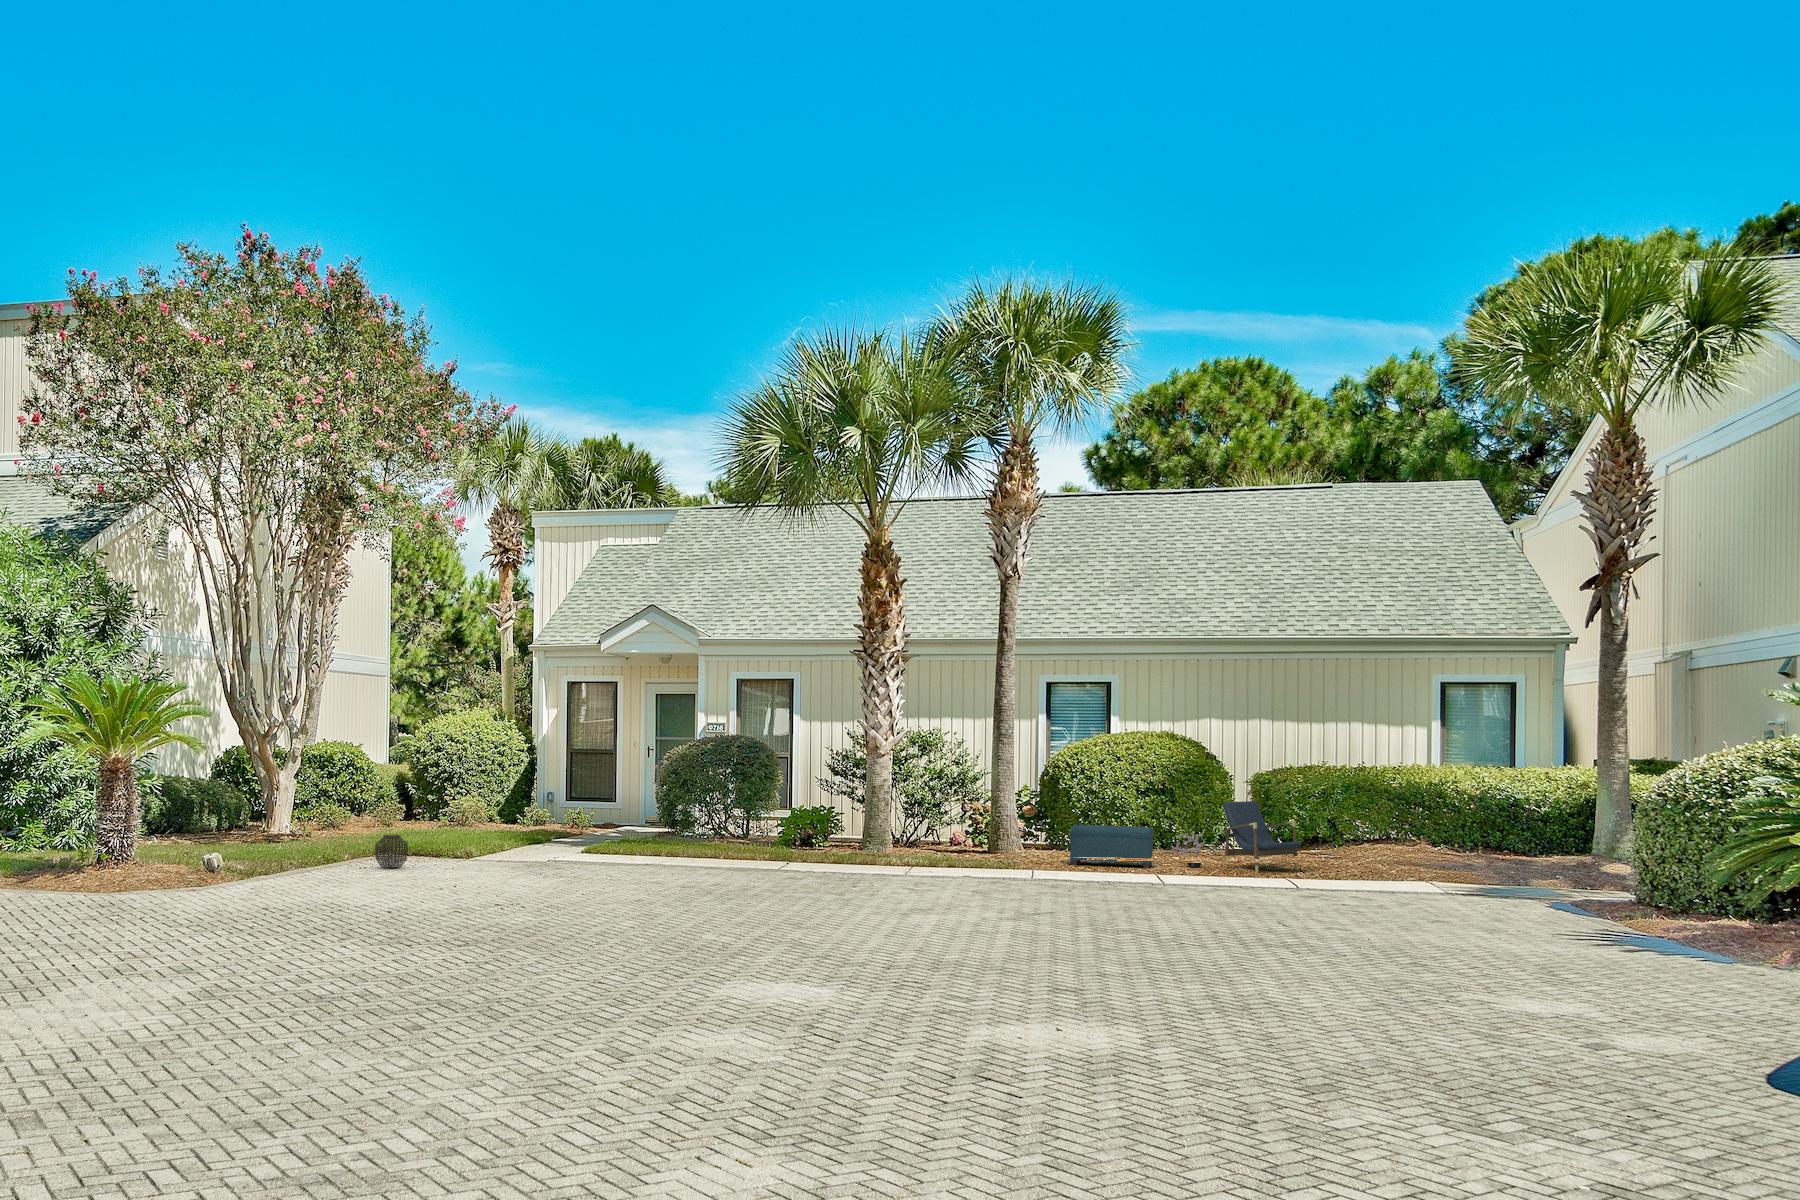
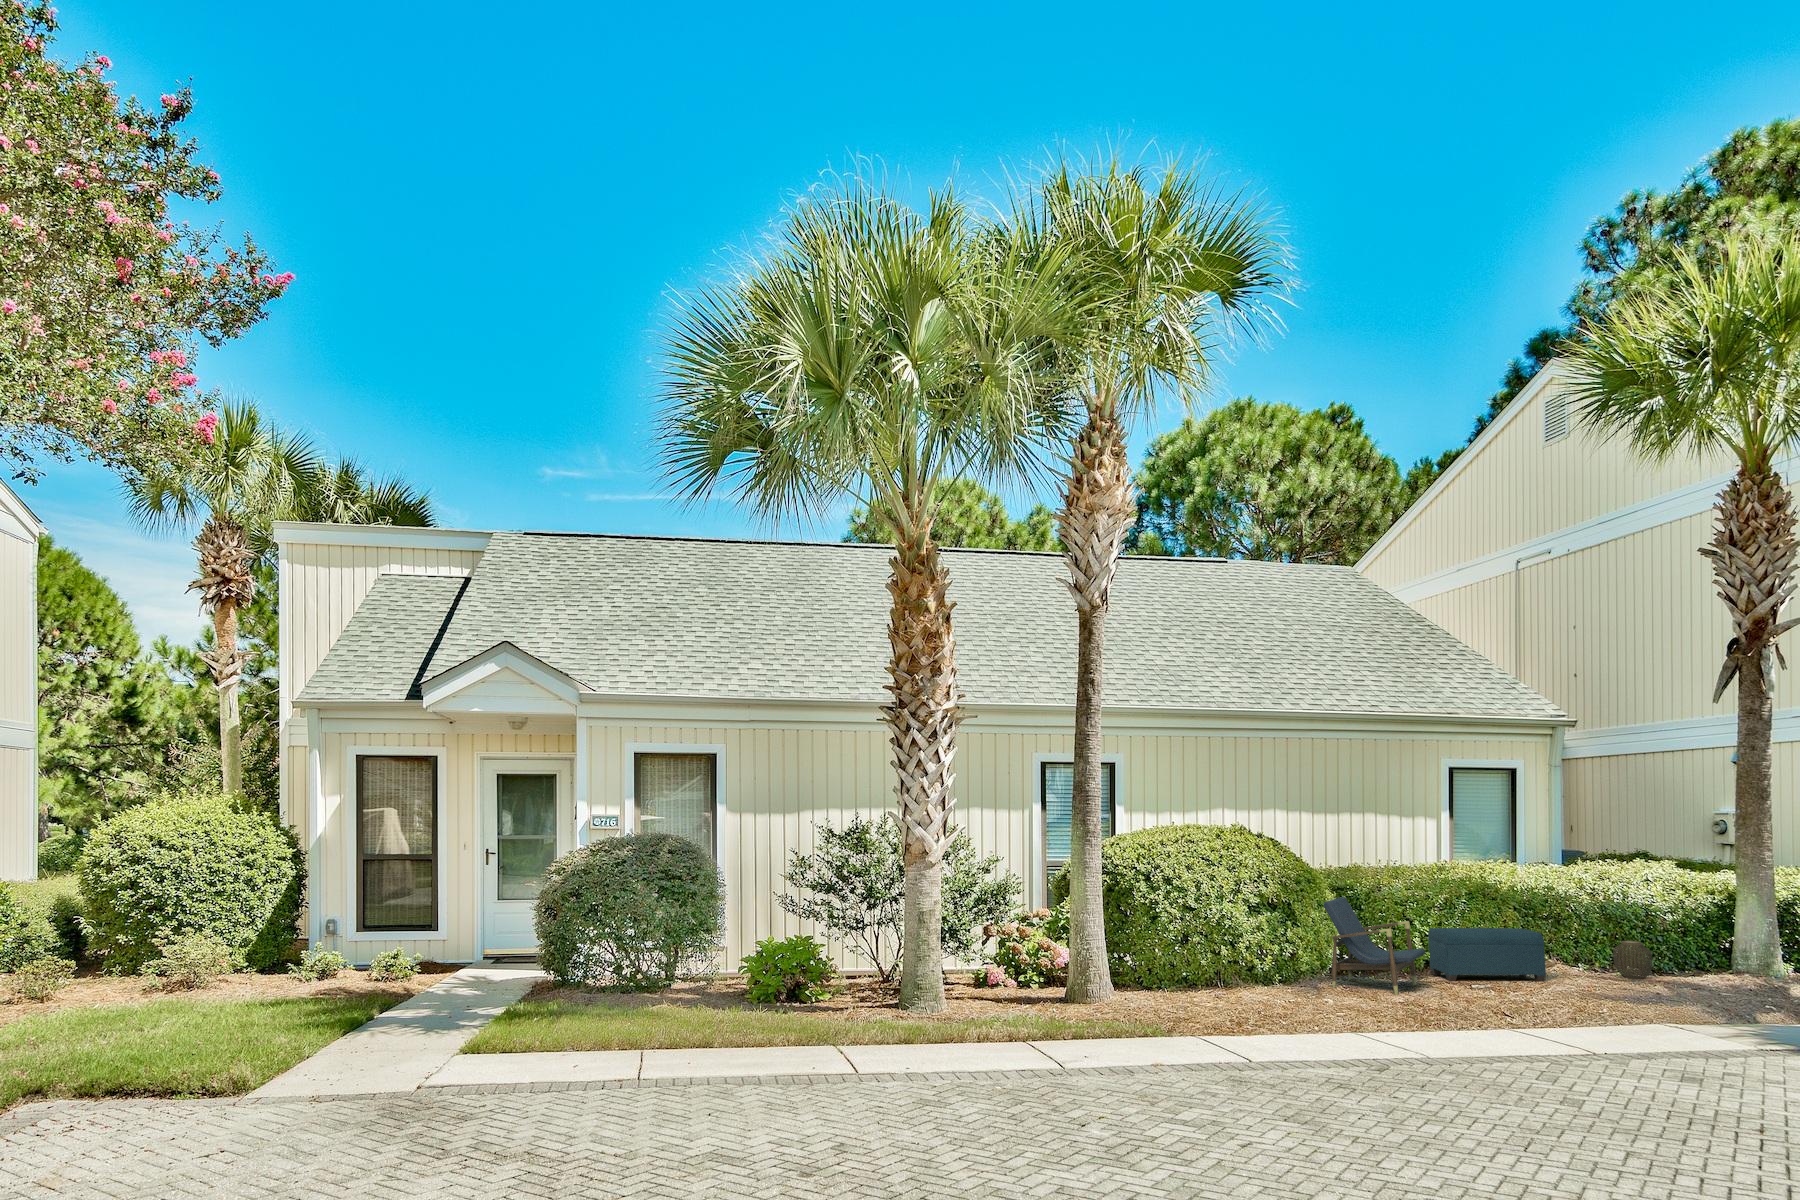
bench: present [1070,825,1153,868] -> present [1428,928,1546,982]
potted plant: present [1172,831,1205,868] -> none [1270,939,1316,991]
woven basket: present [375,835,408,869] -> present [1613,941,1652,979]

